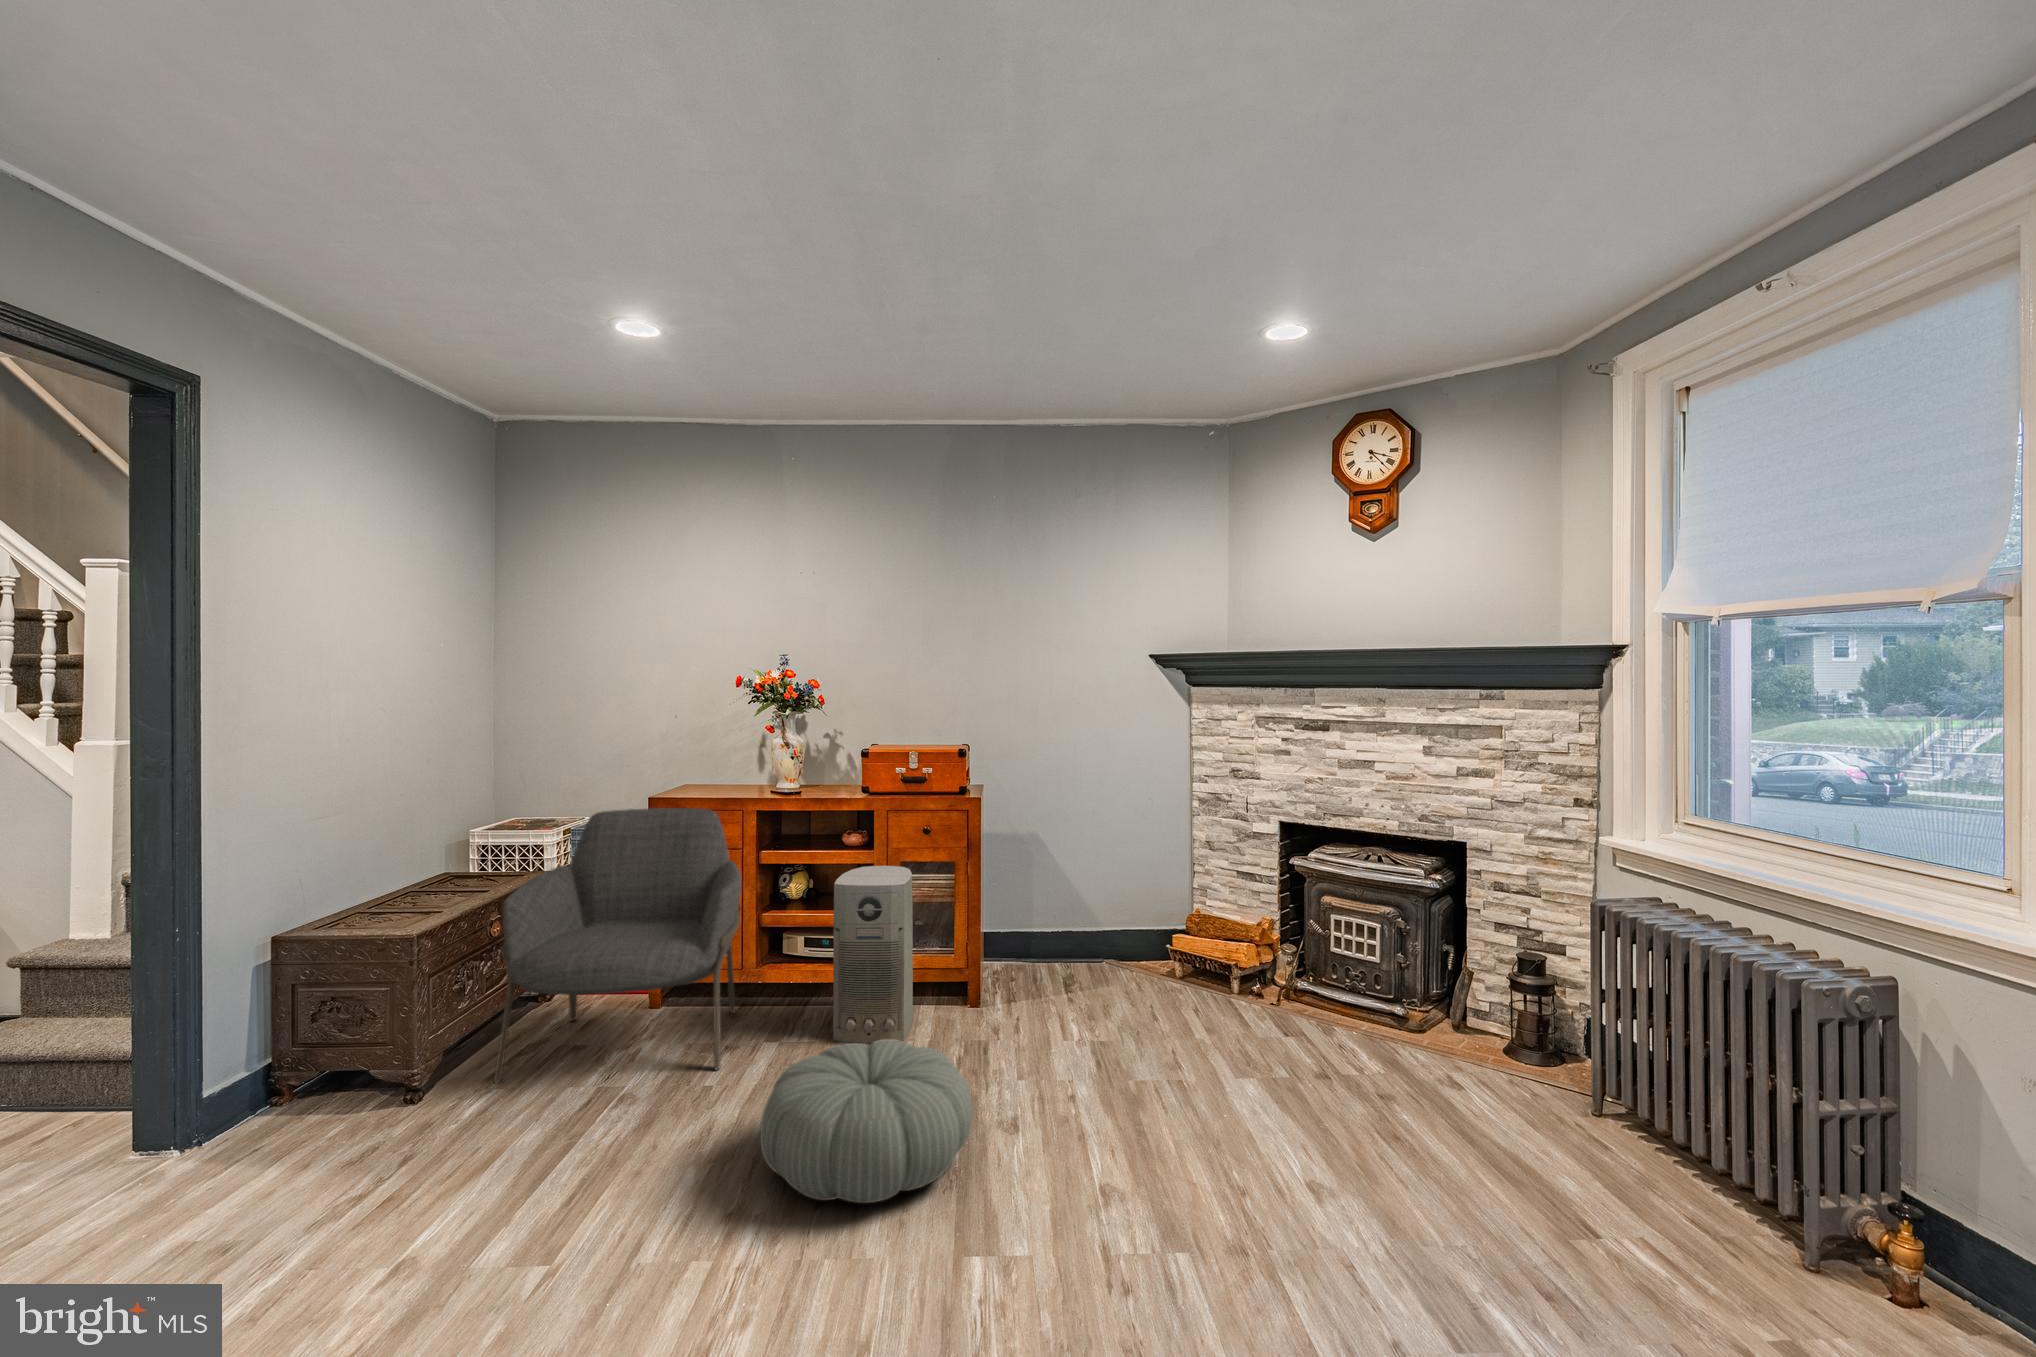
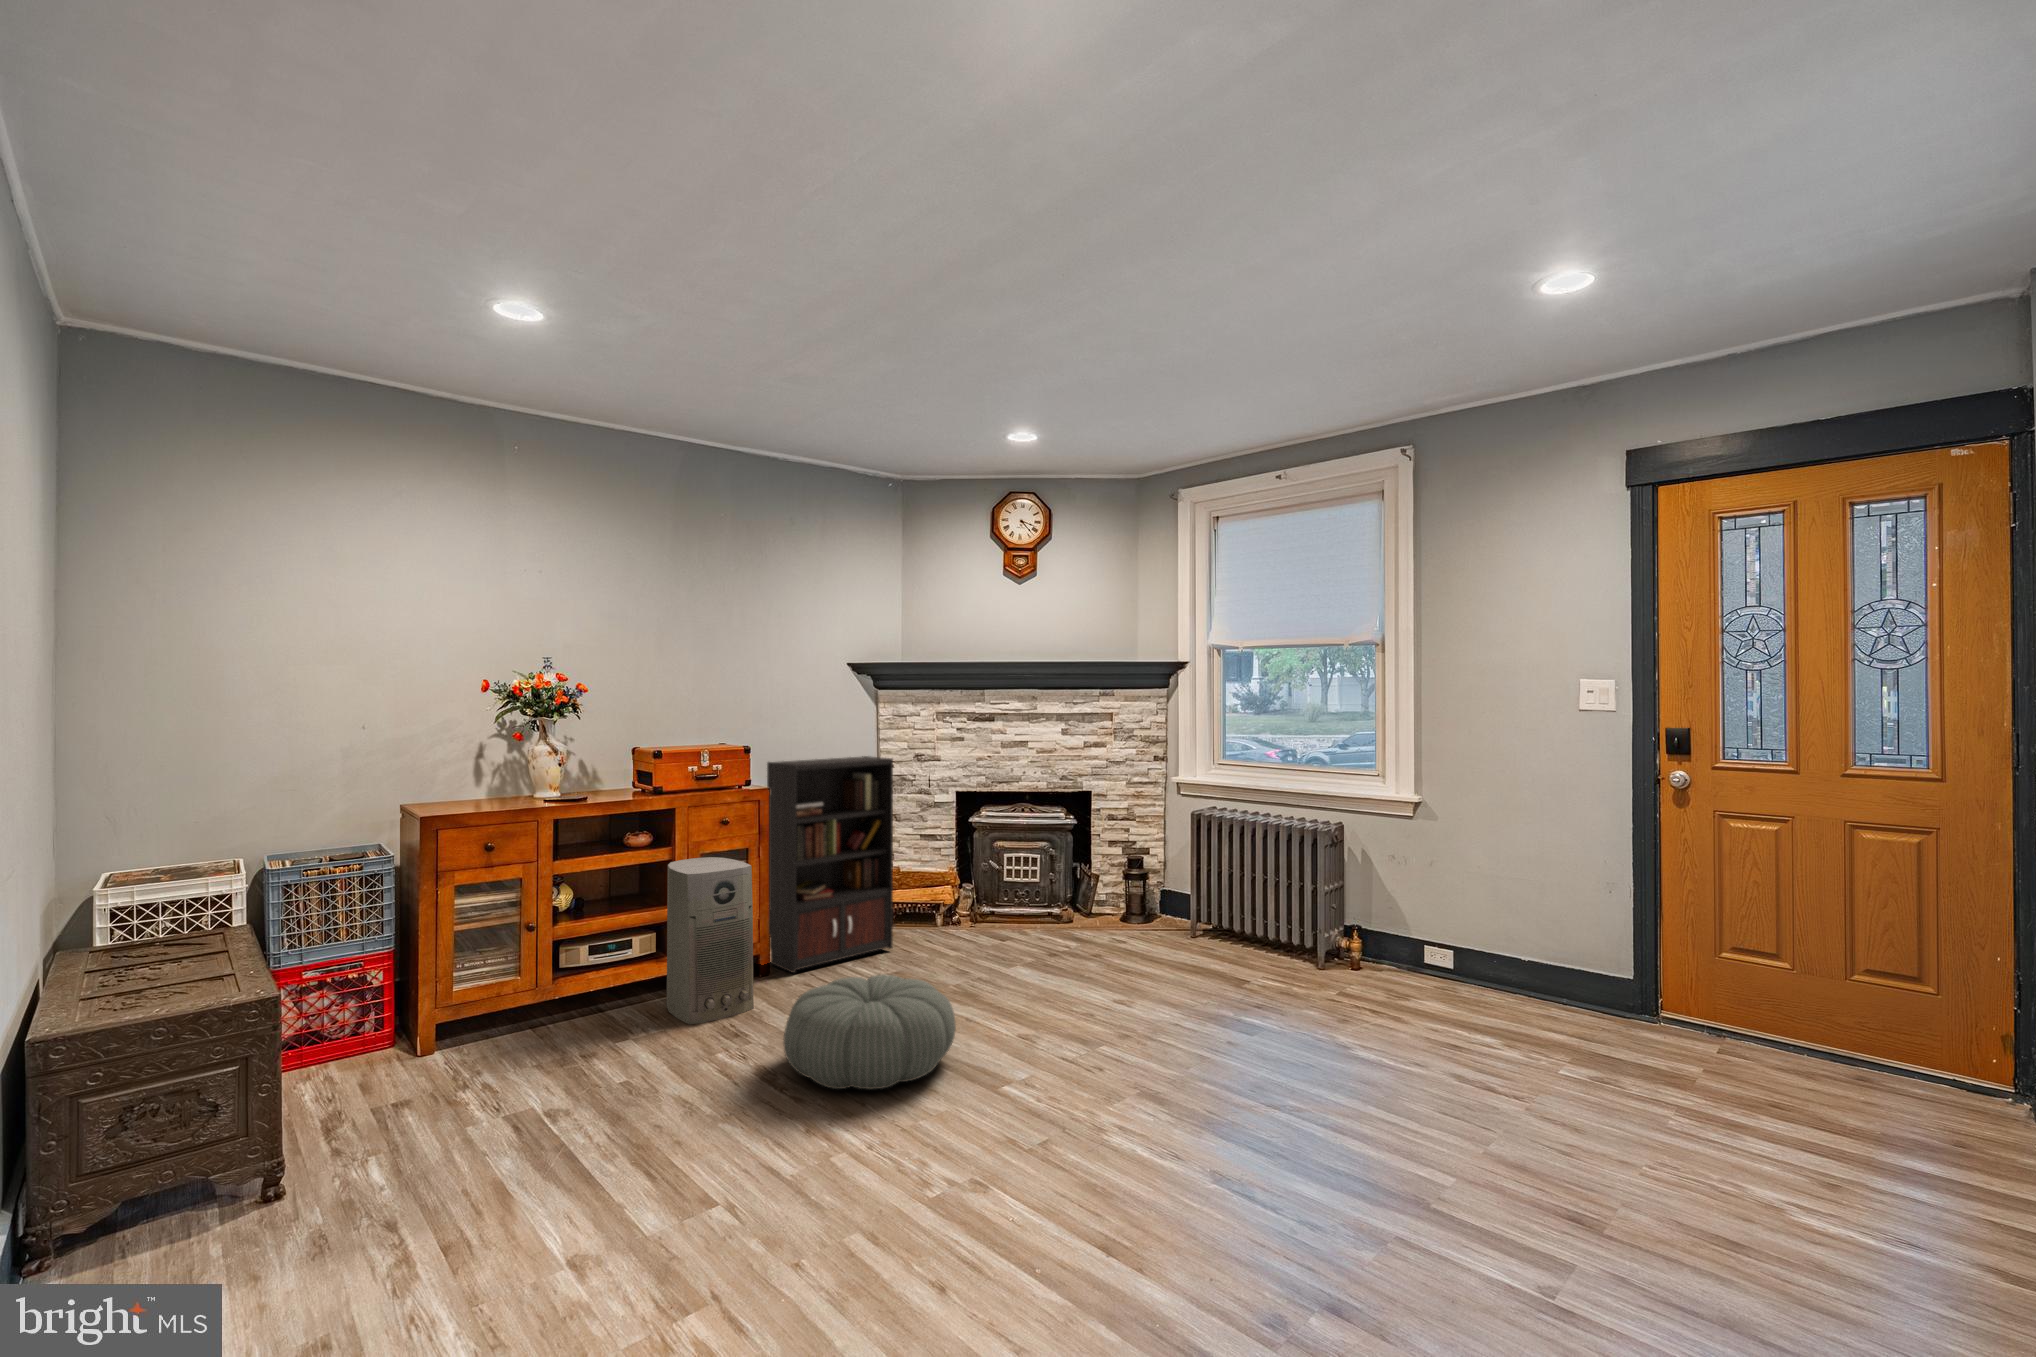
bookcase: none [996,768,1155,1009] -> present [767,756,893,973]
armchair: present [494,808,741,1083] -> none [337,819,625,1150]

